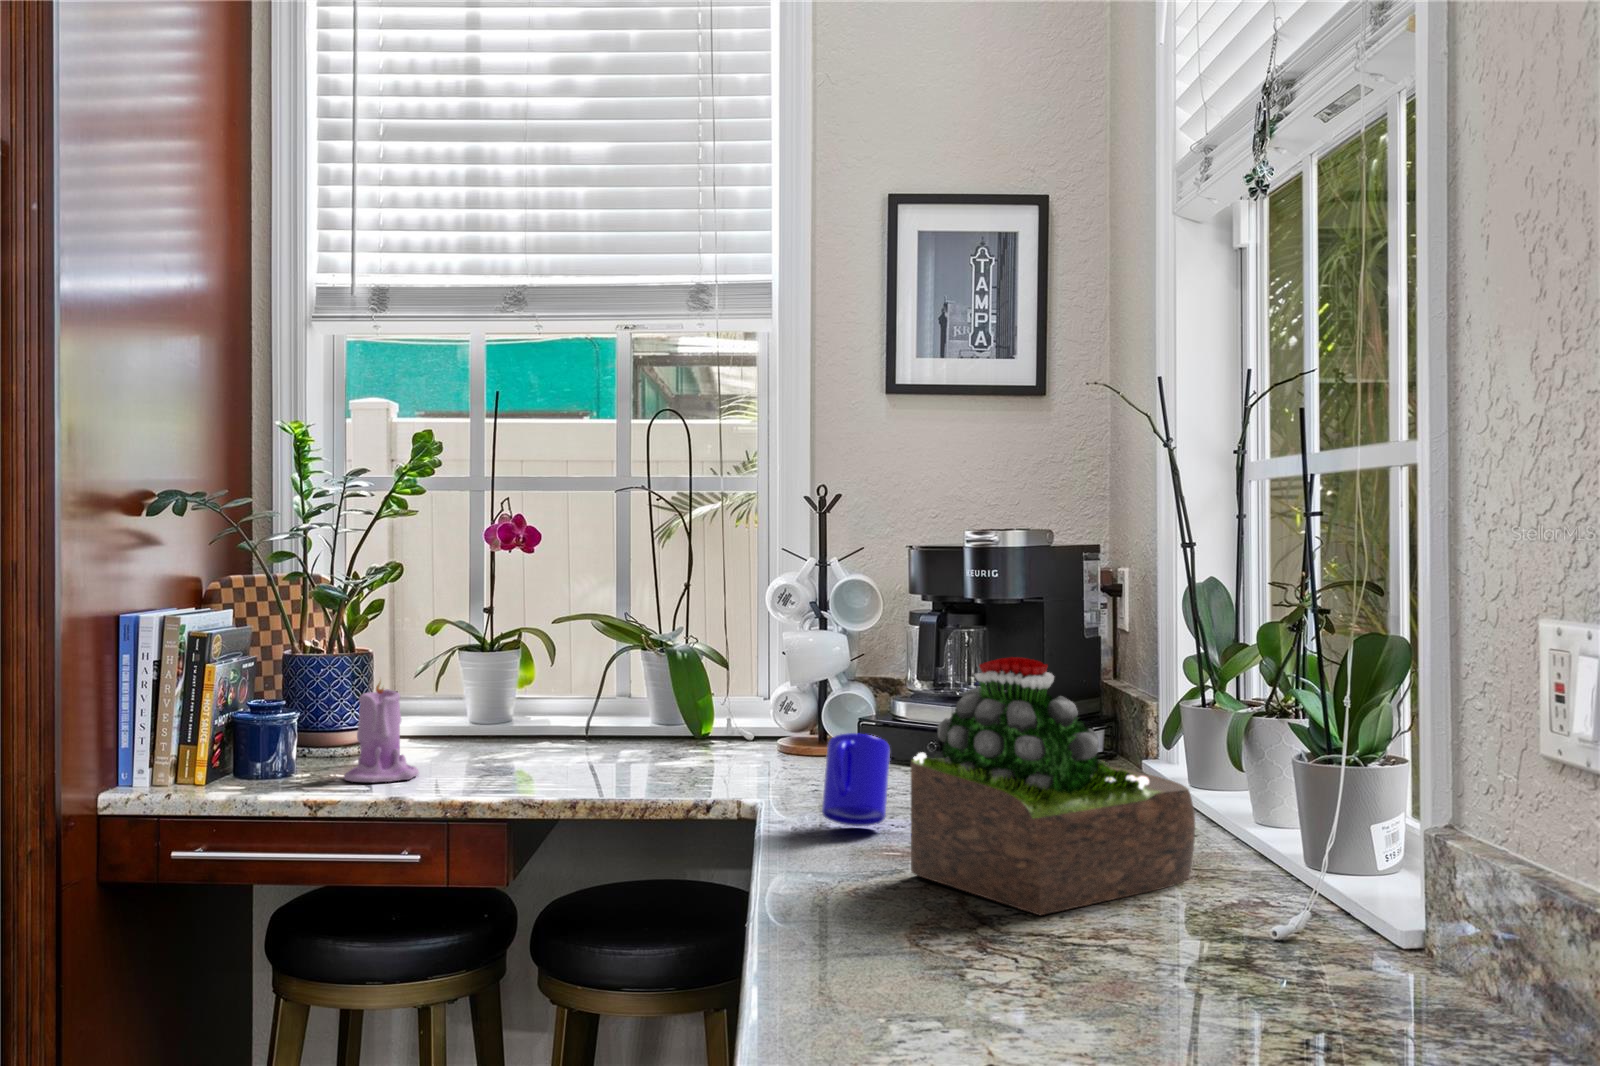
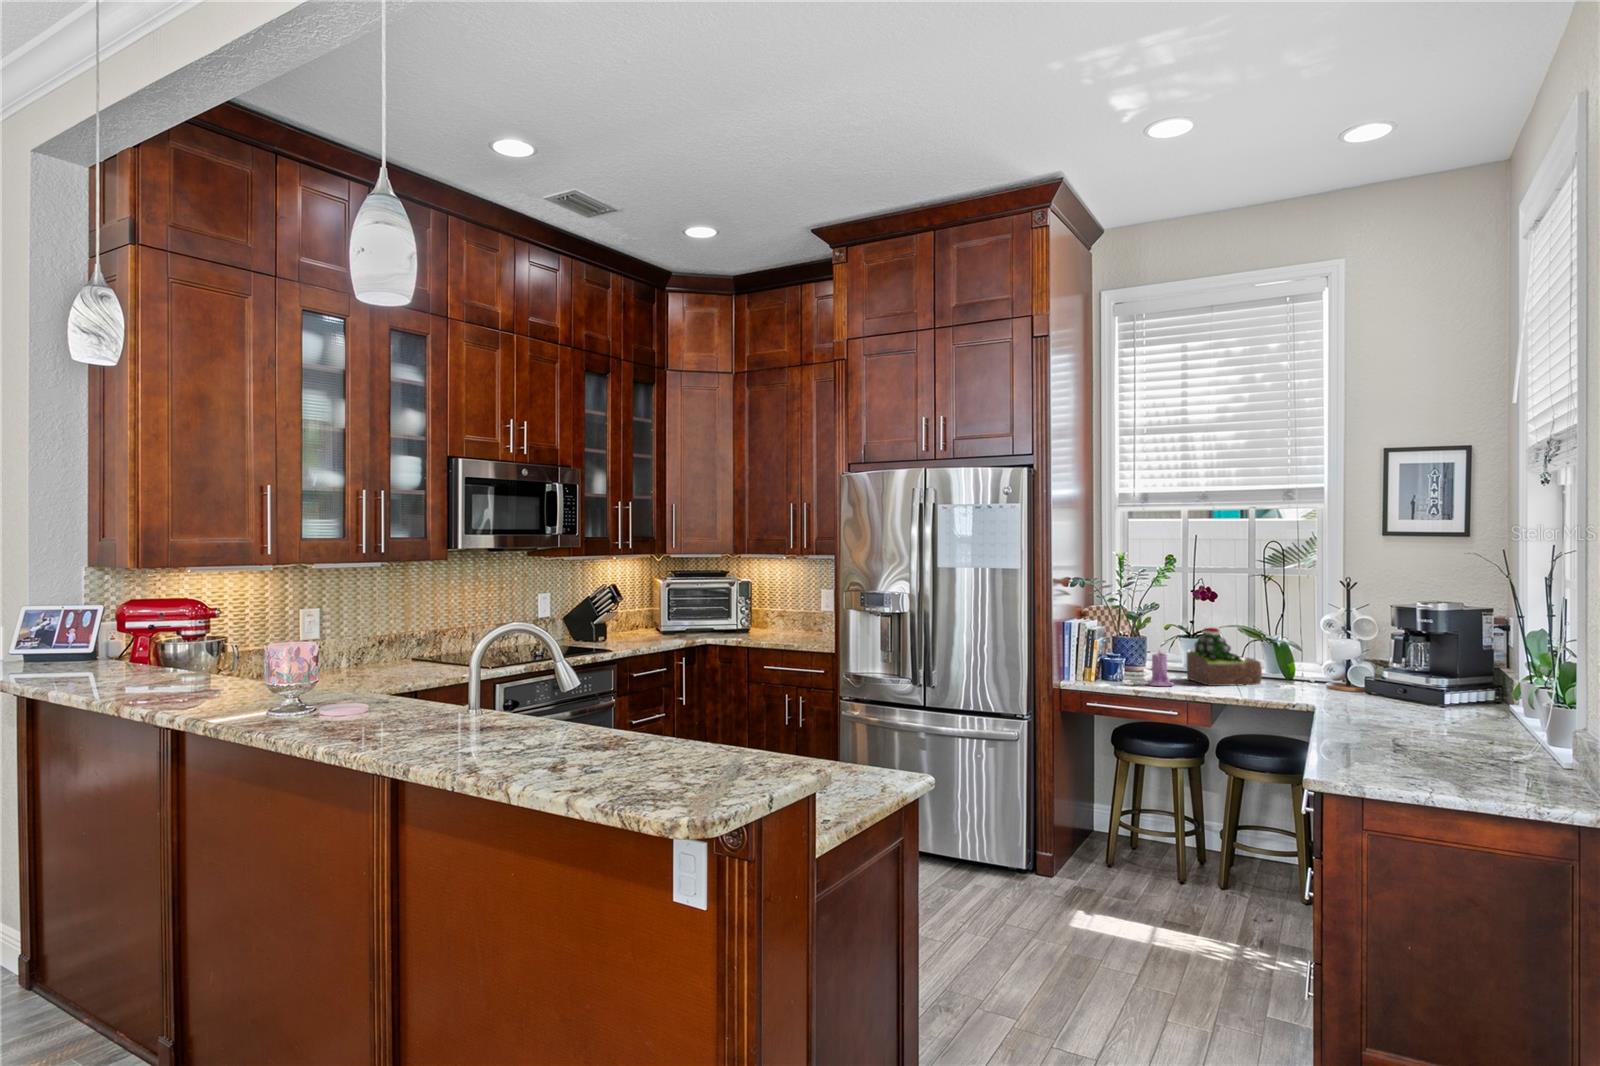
succulent plant: present [911,657,1195,915] -> present [1187,628,1262,686]
mug: present [822,733,890,826] -> none [1344,679,1373,713]

